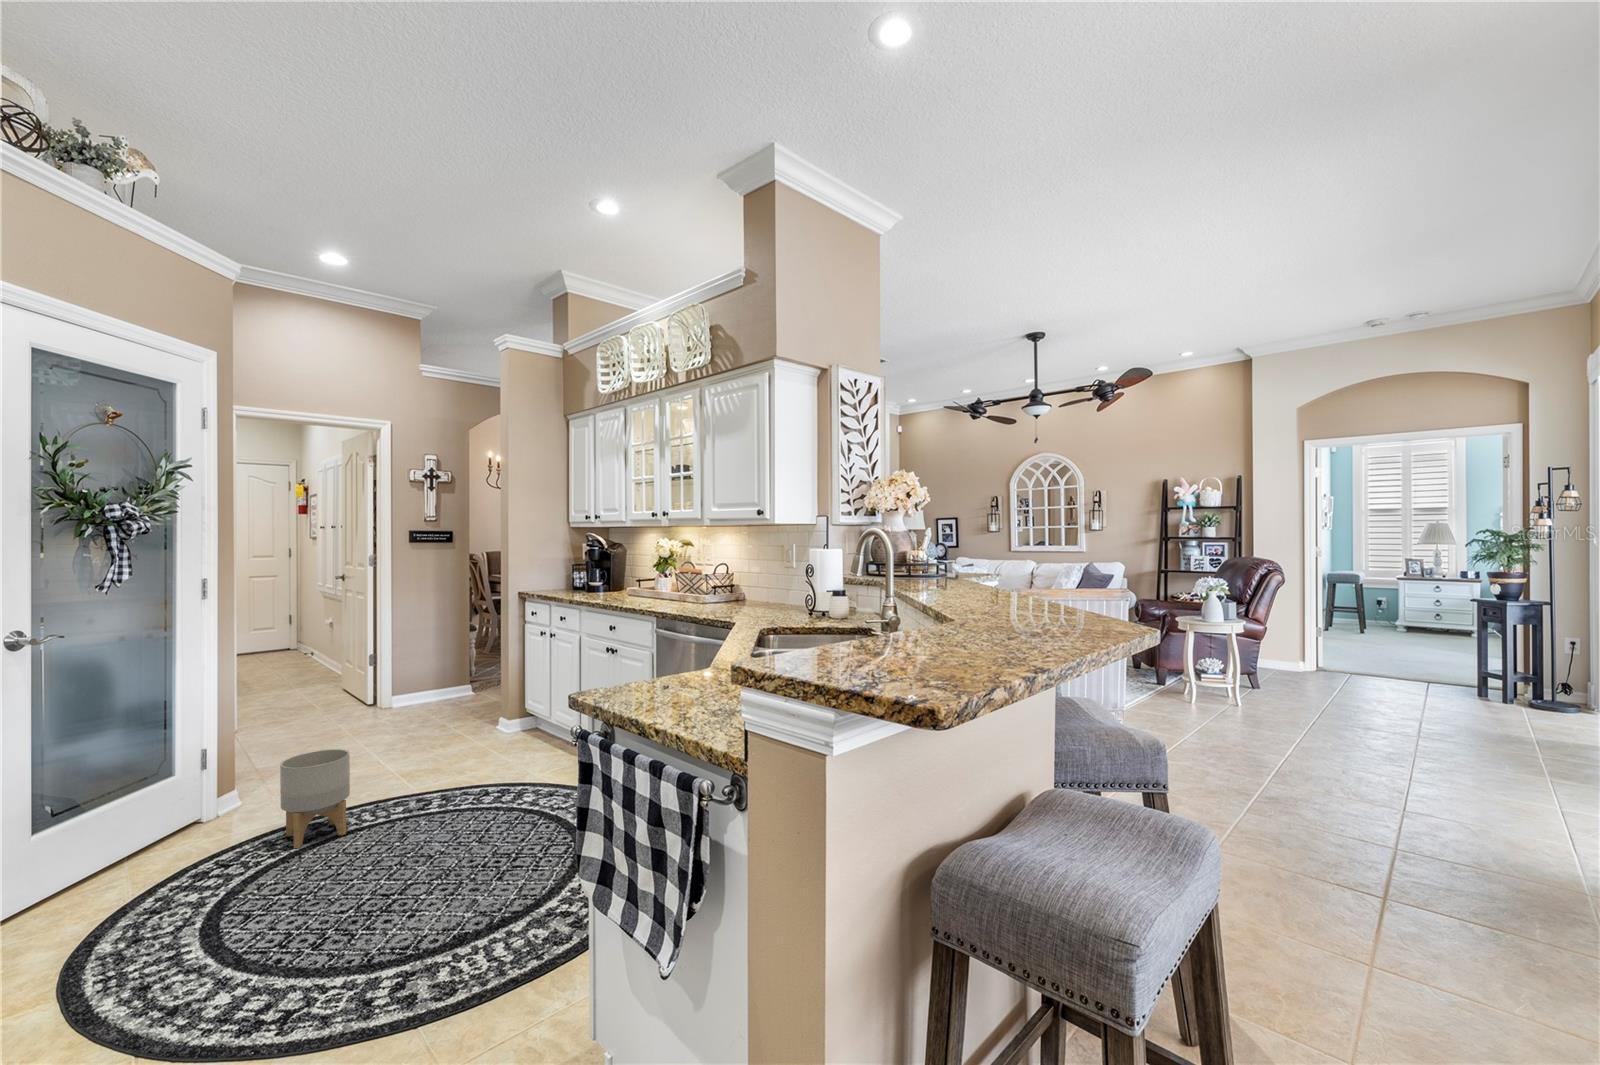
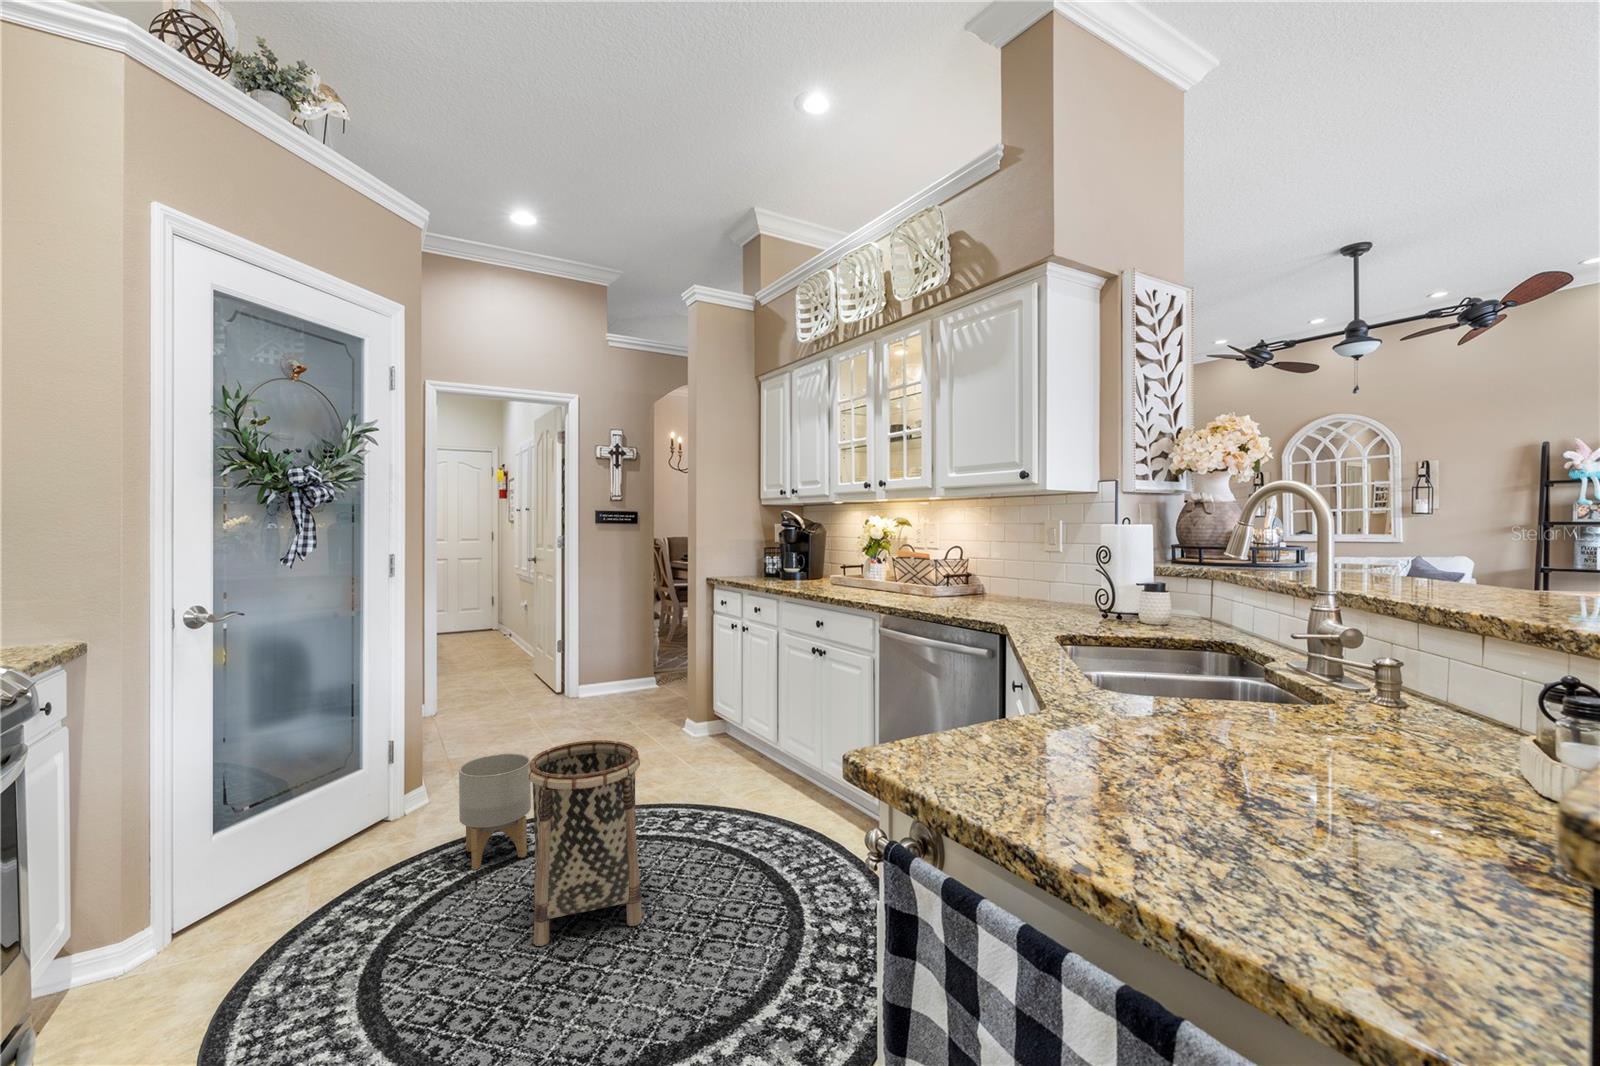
basket: none [351,728,453,890] -> present [527,740,642,946]

